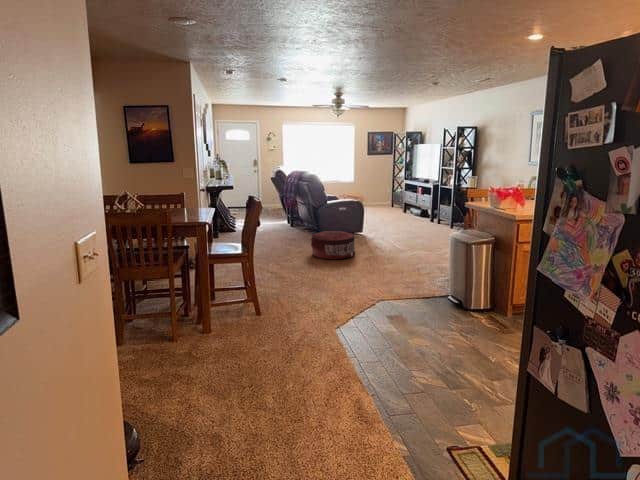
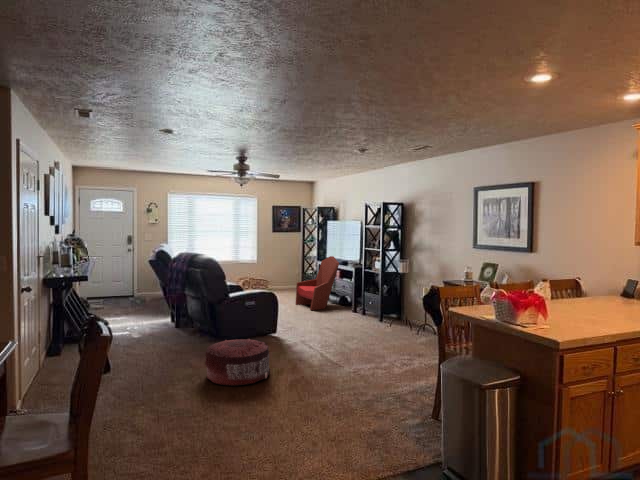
armchair: none [384,175,421,219] -> present [296,256,339,310]

